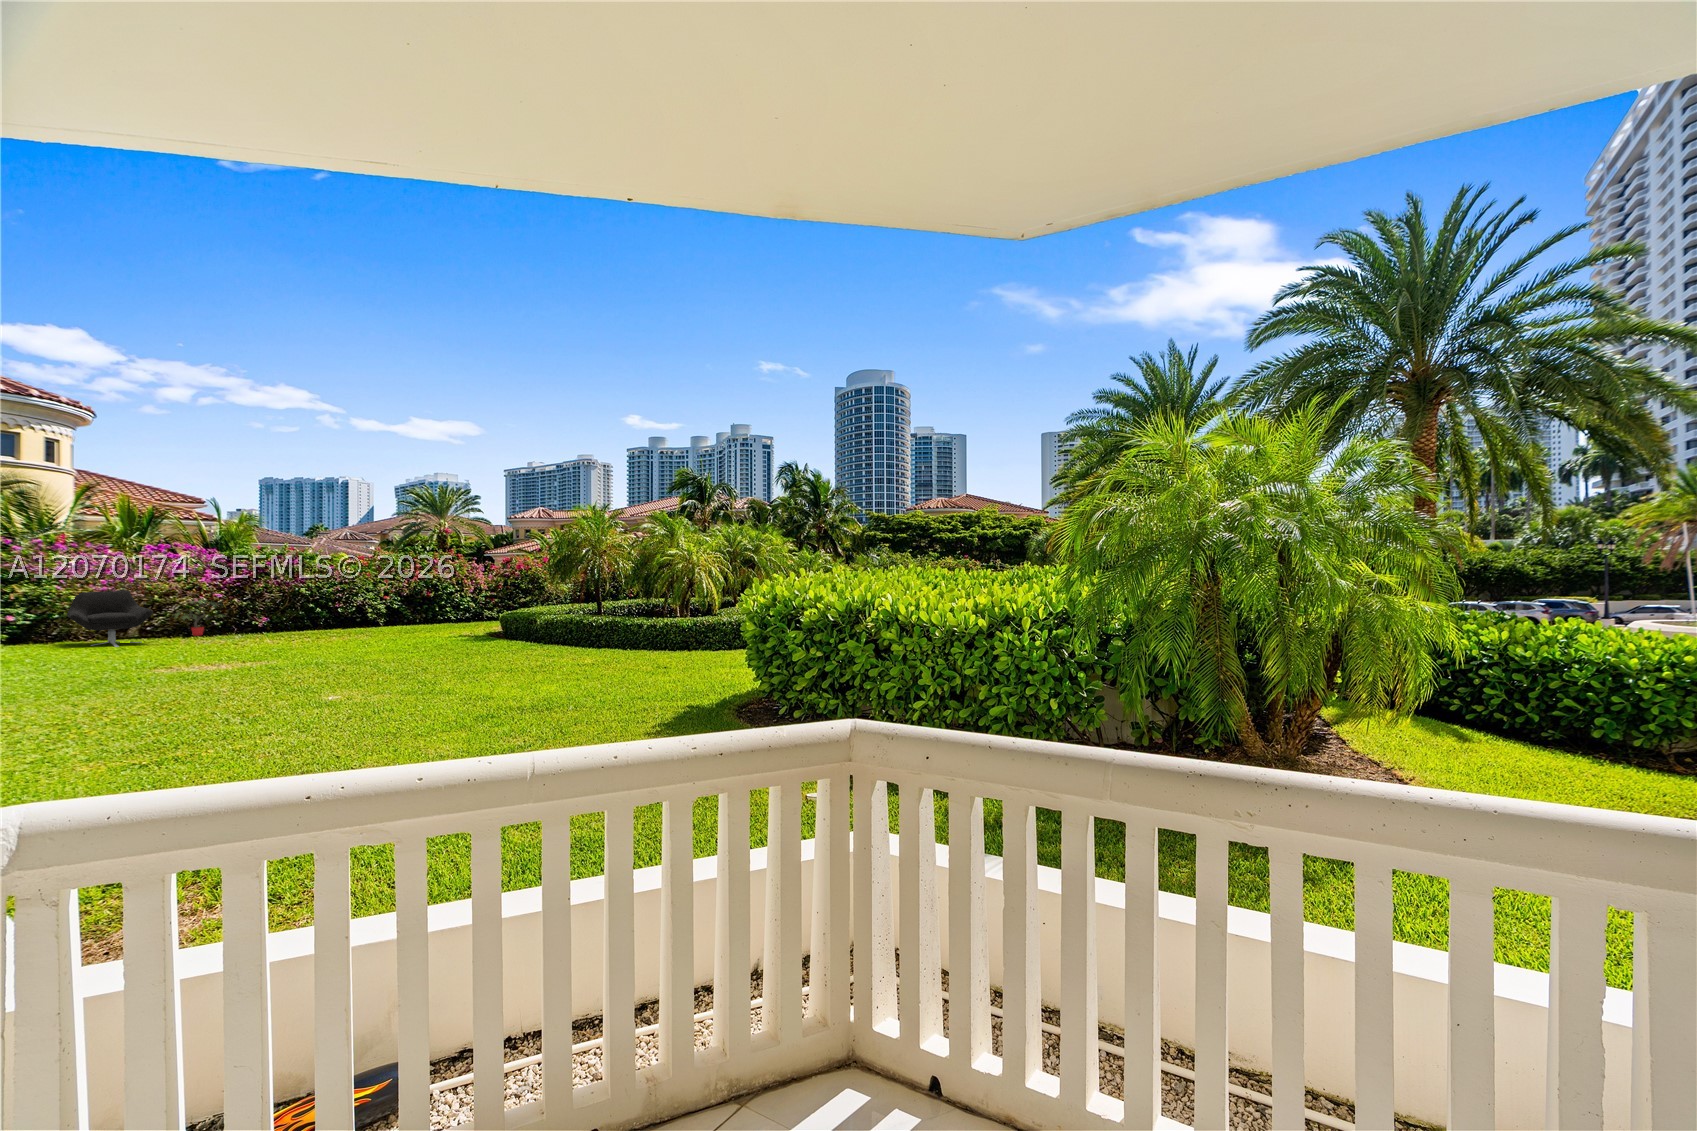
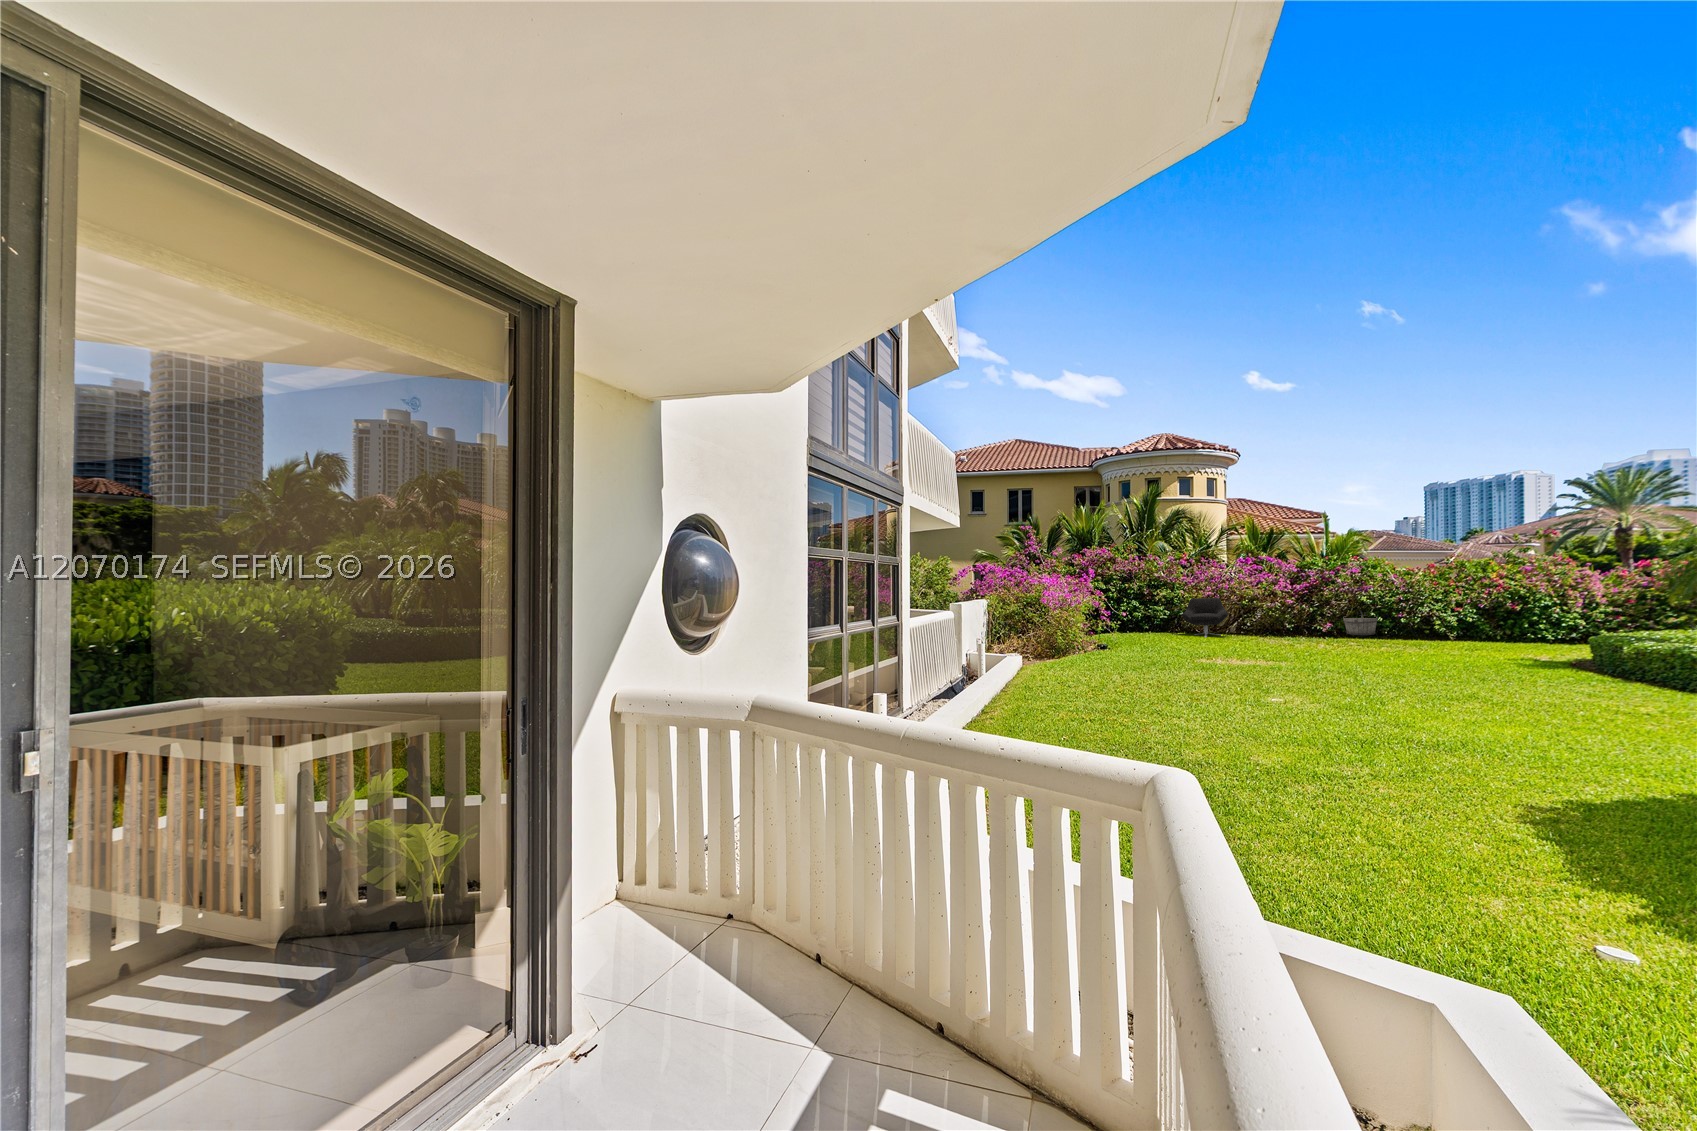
potted plant: present [175,600,223,636] -> none [1253,605,1293,633]
wooden bucket: none [280,602,319,631] -> present [1343,612,1378,635]

